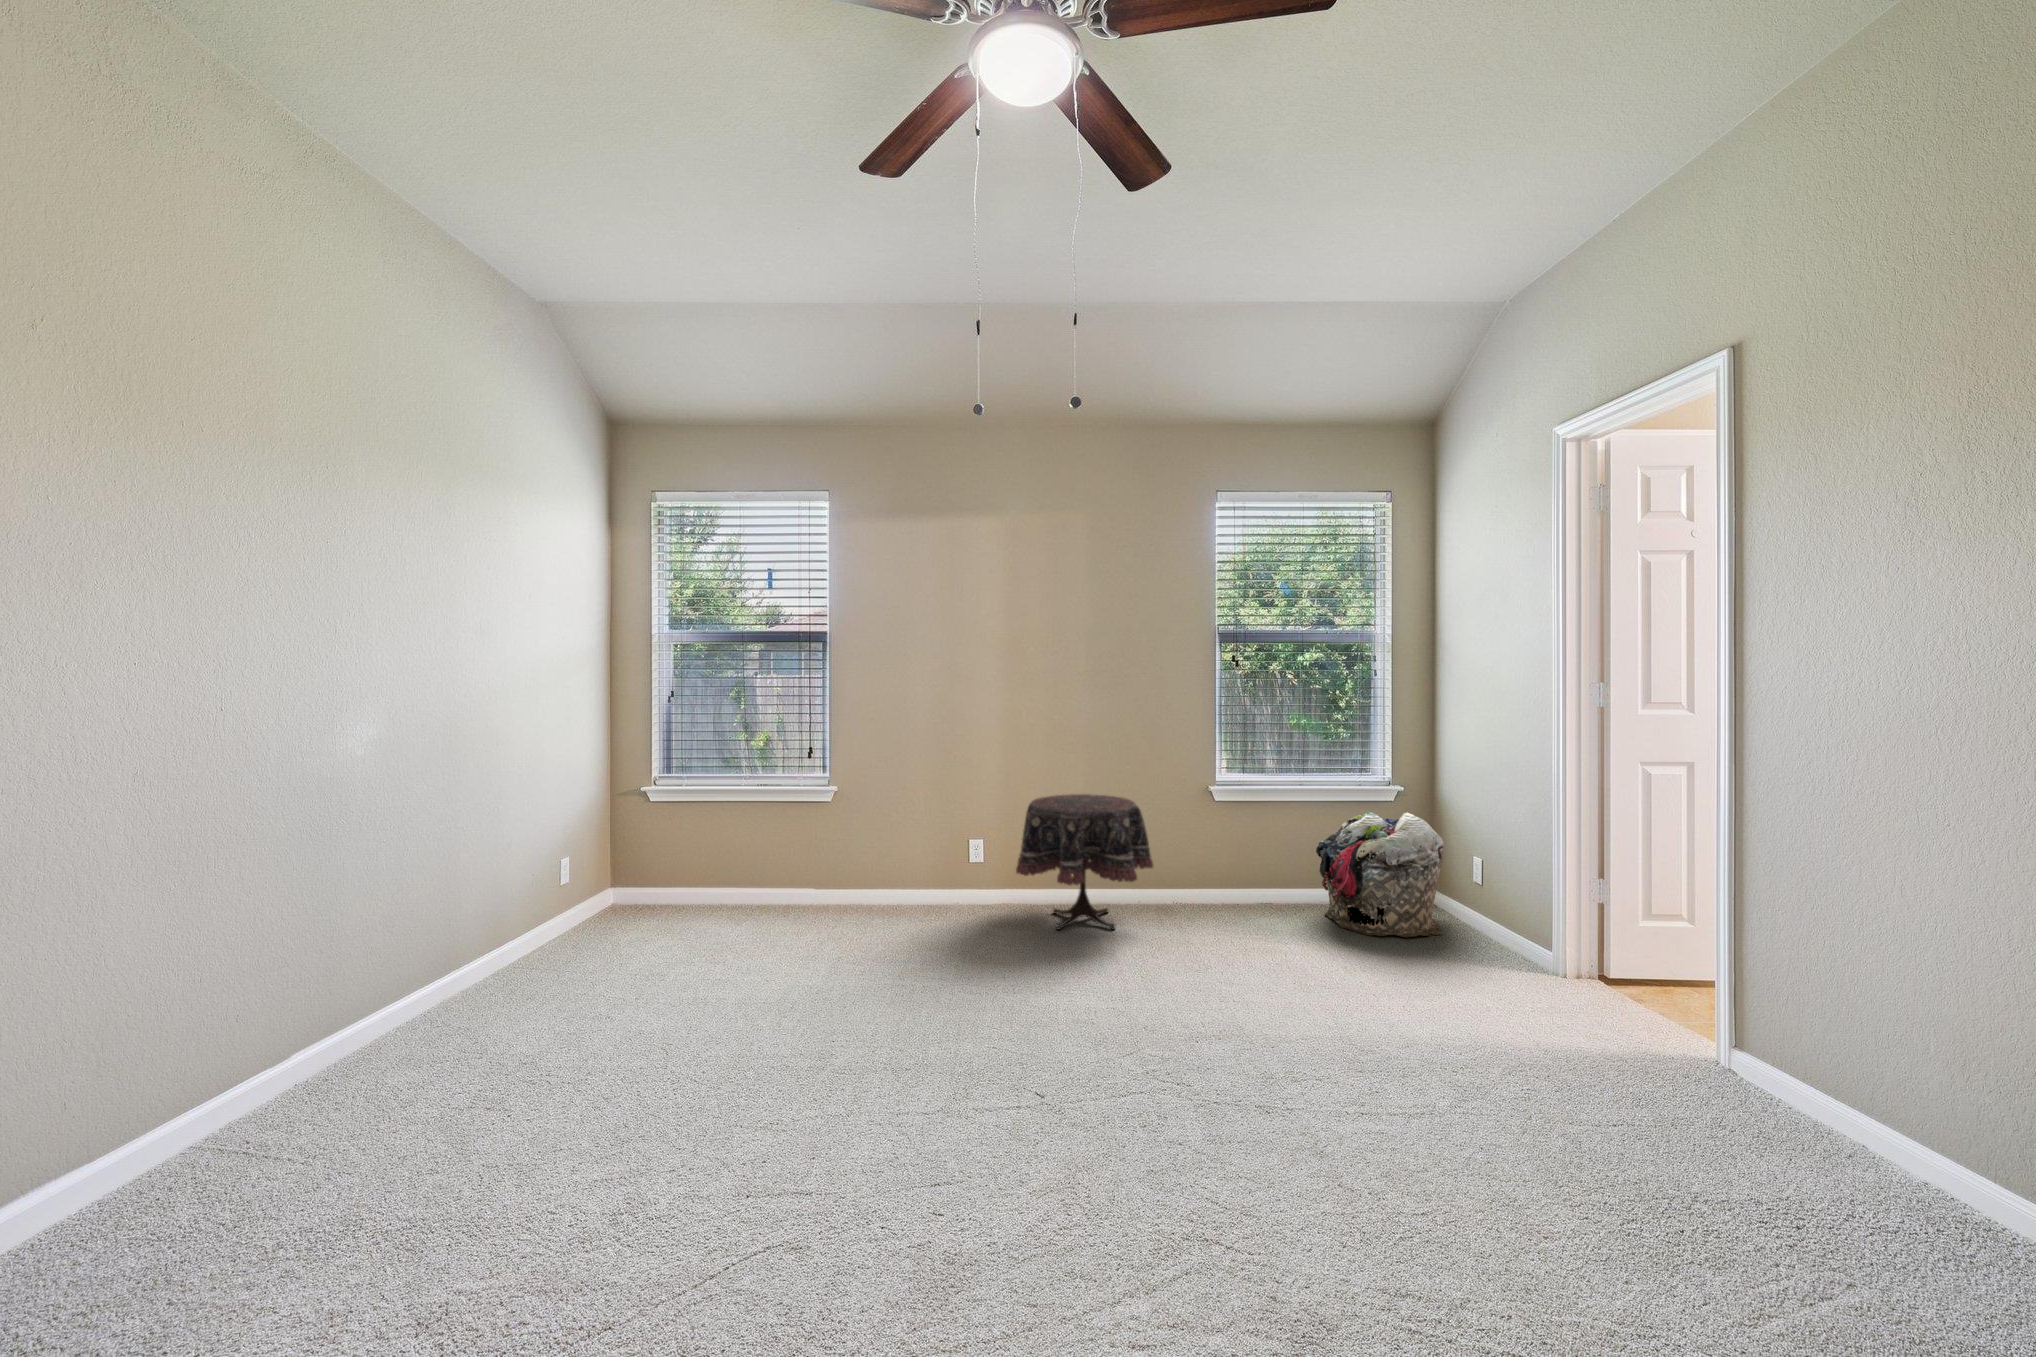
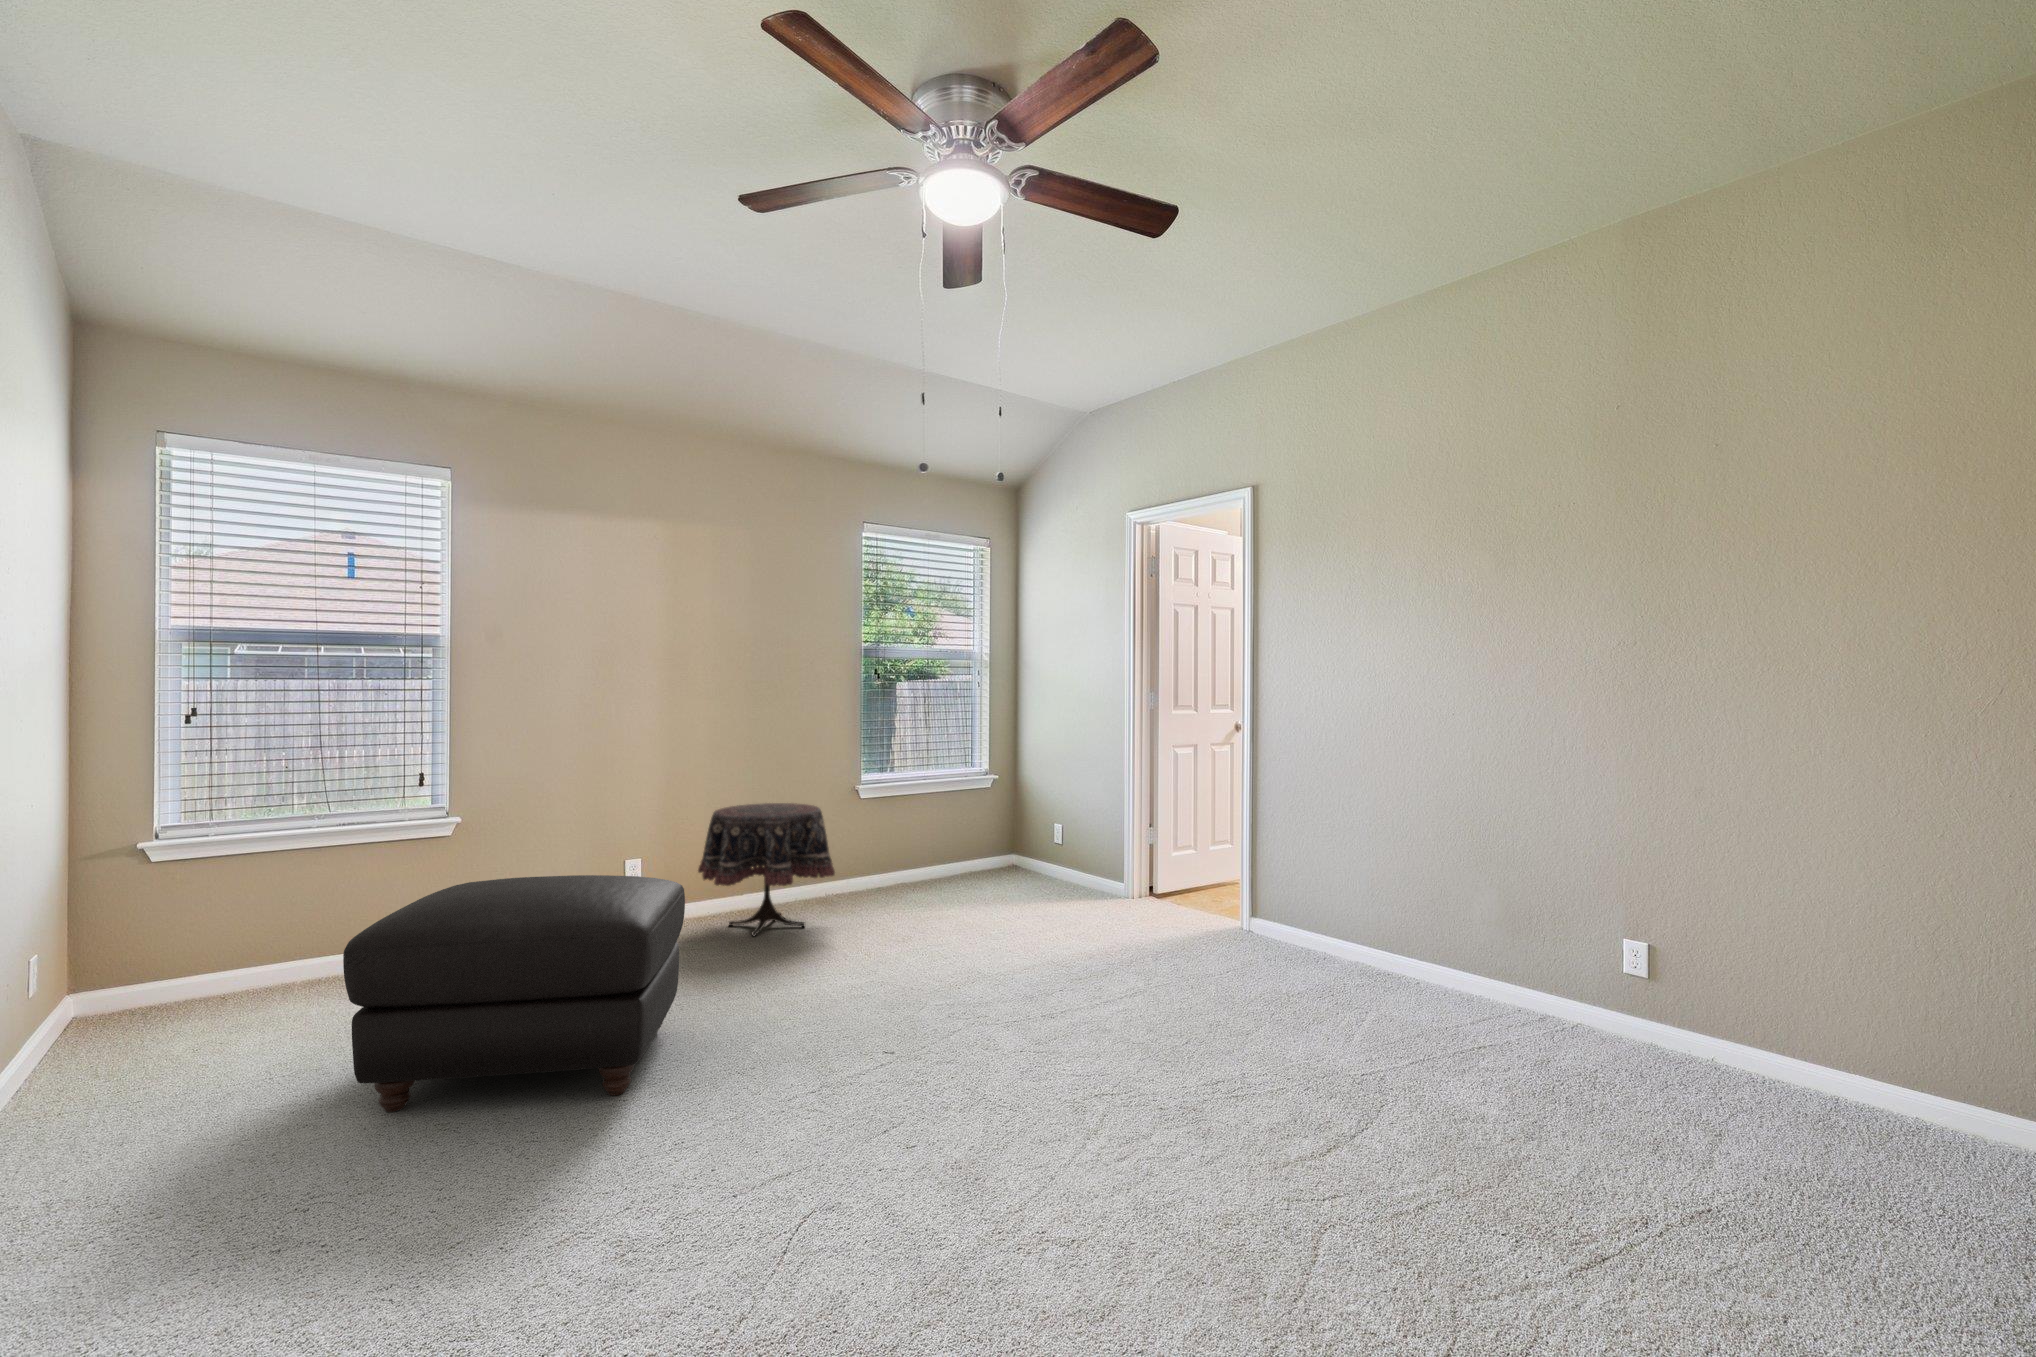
laundry basket: present [1316,812,1445,937] -> none [948,796,1042,896]
ottoman: none [573,847,882,1080] -> present [343,875,685,1112]

